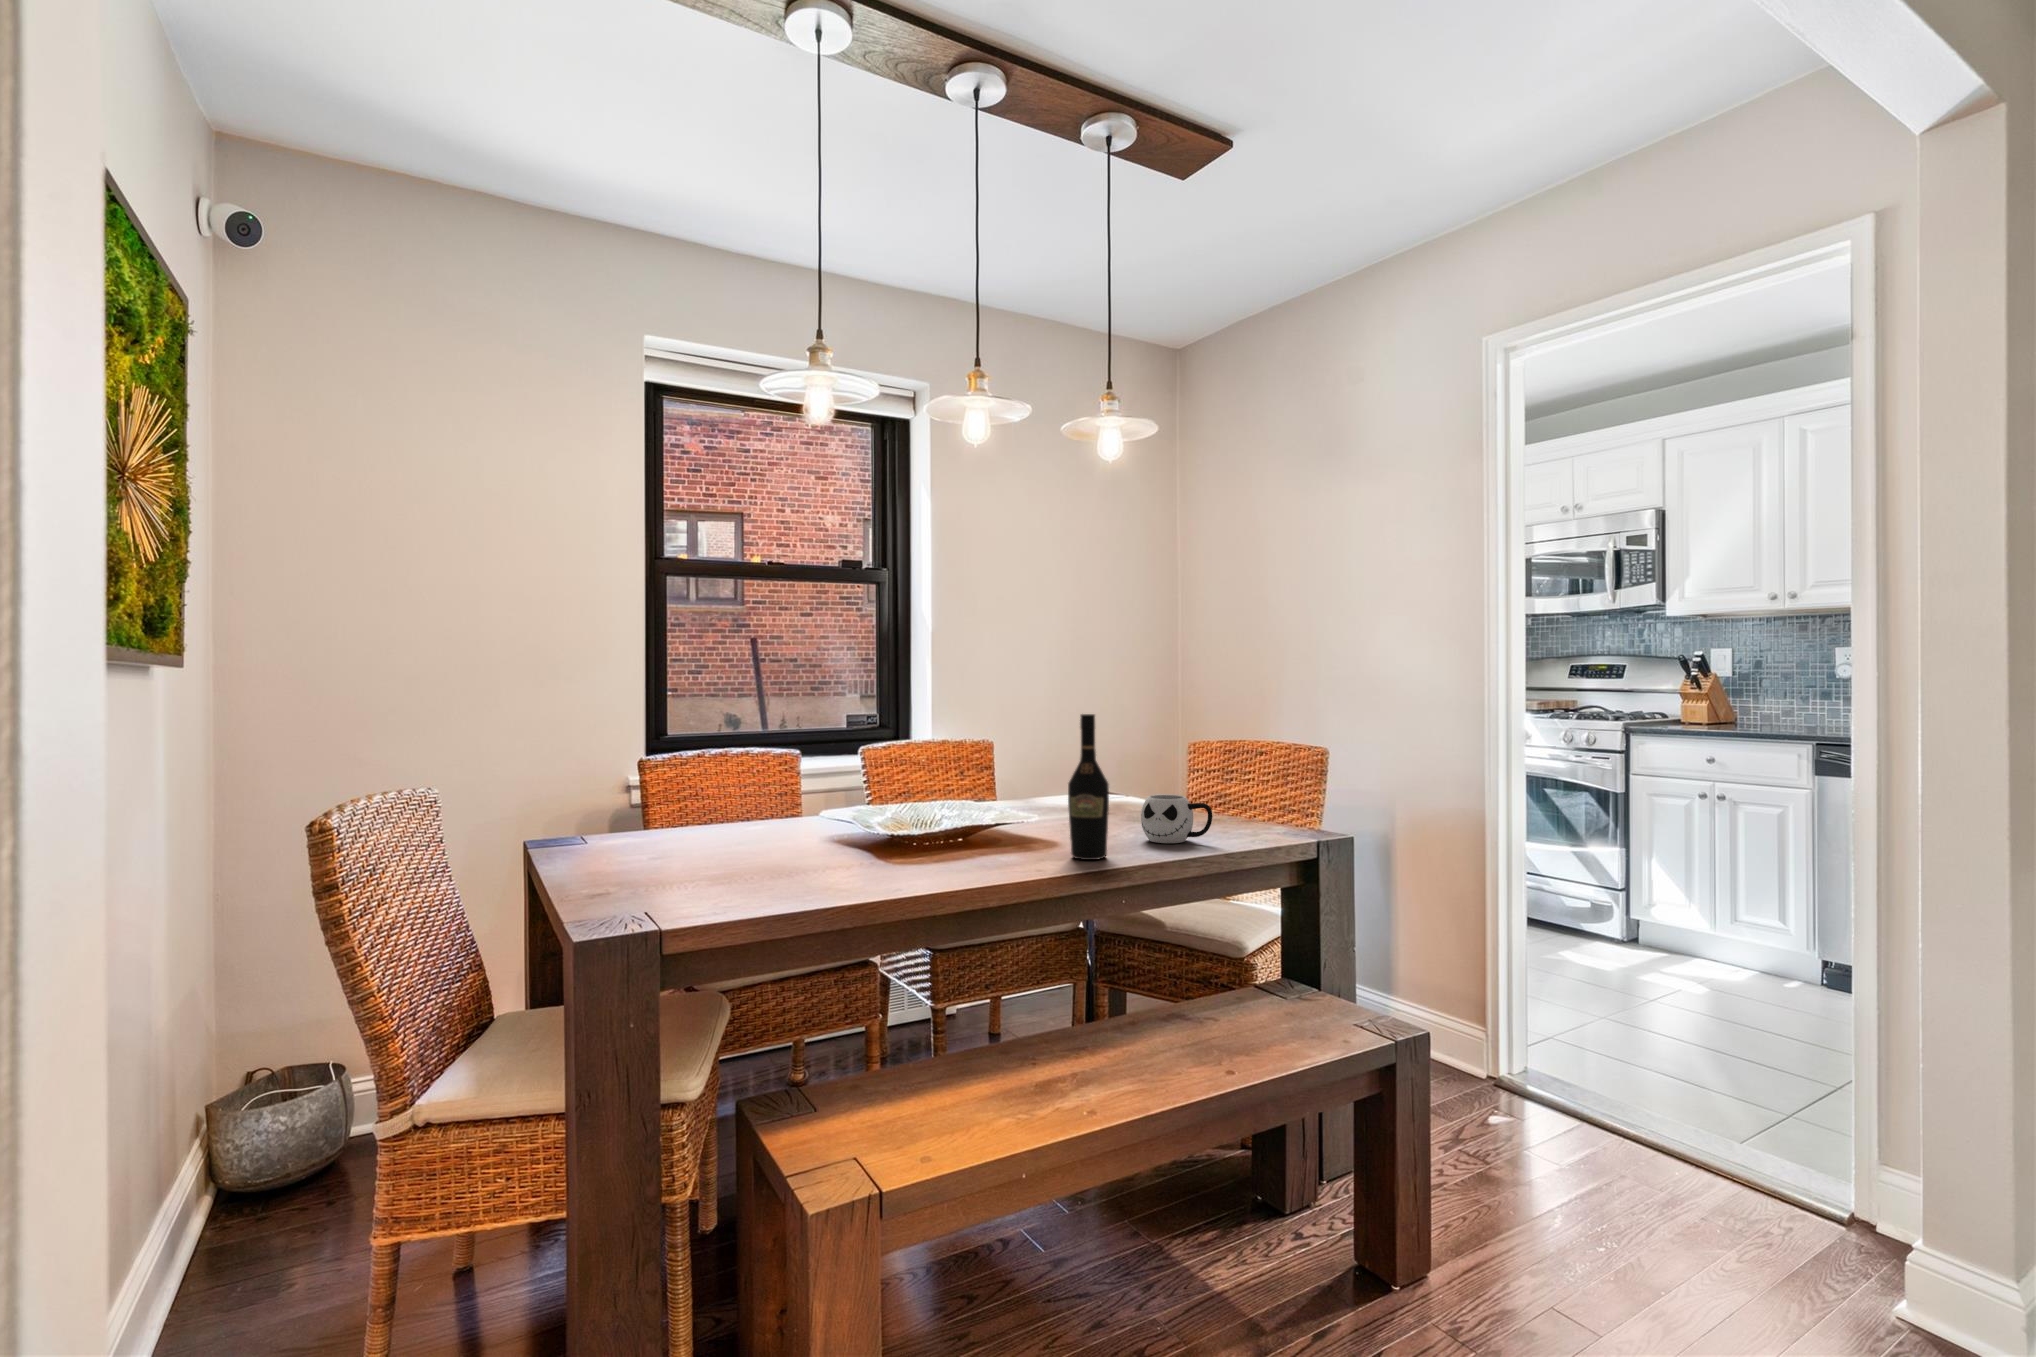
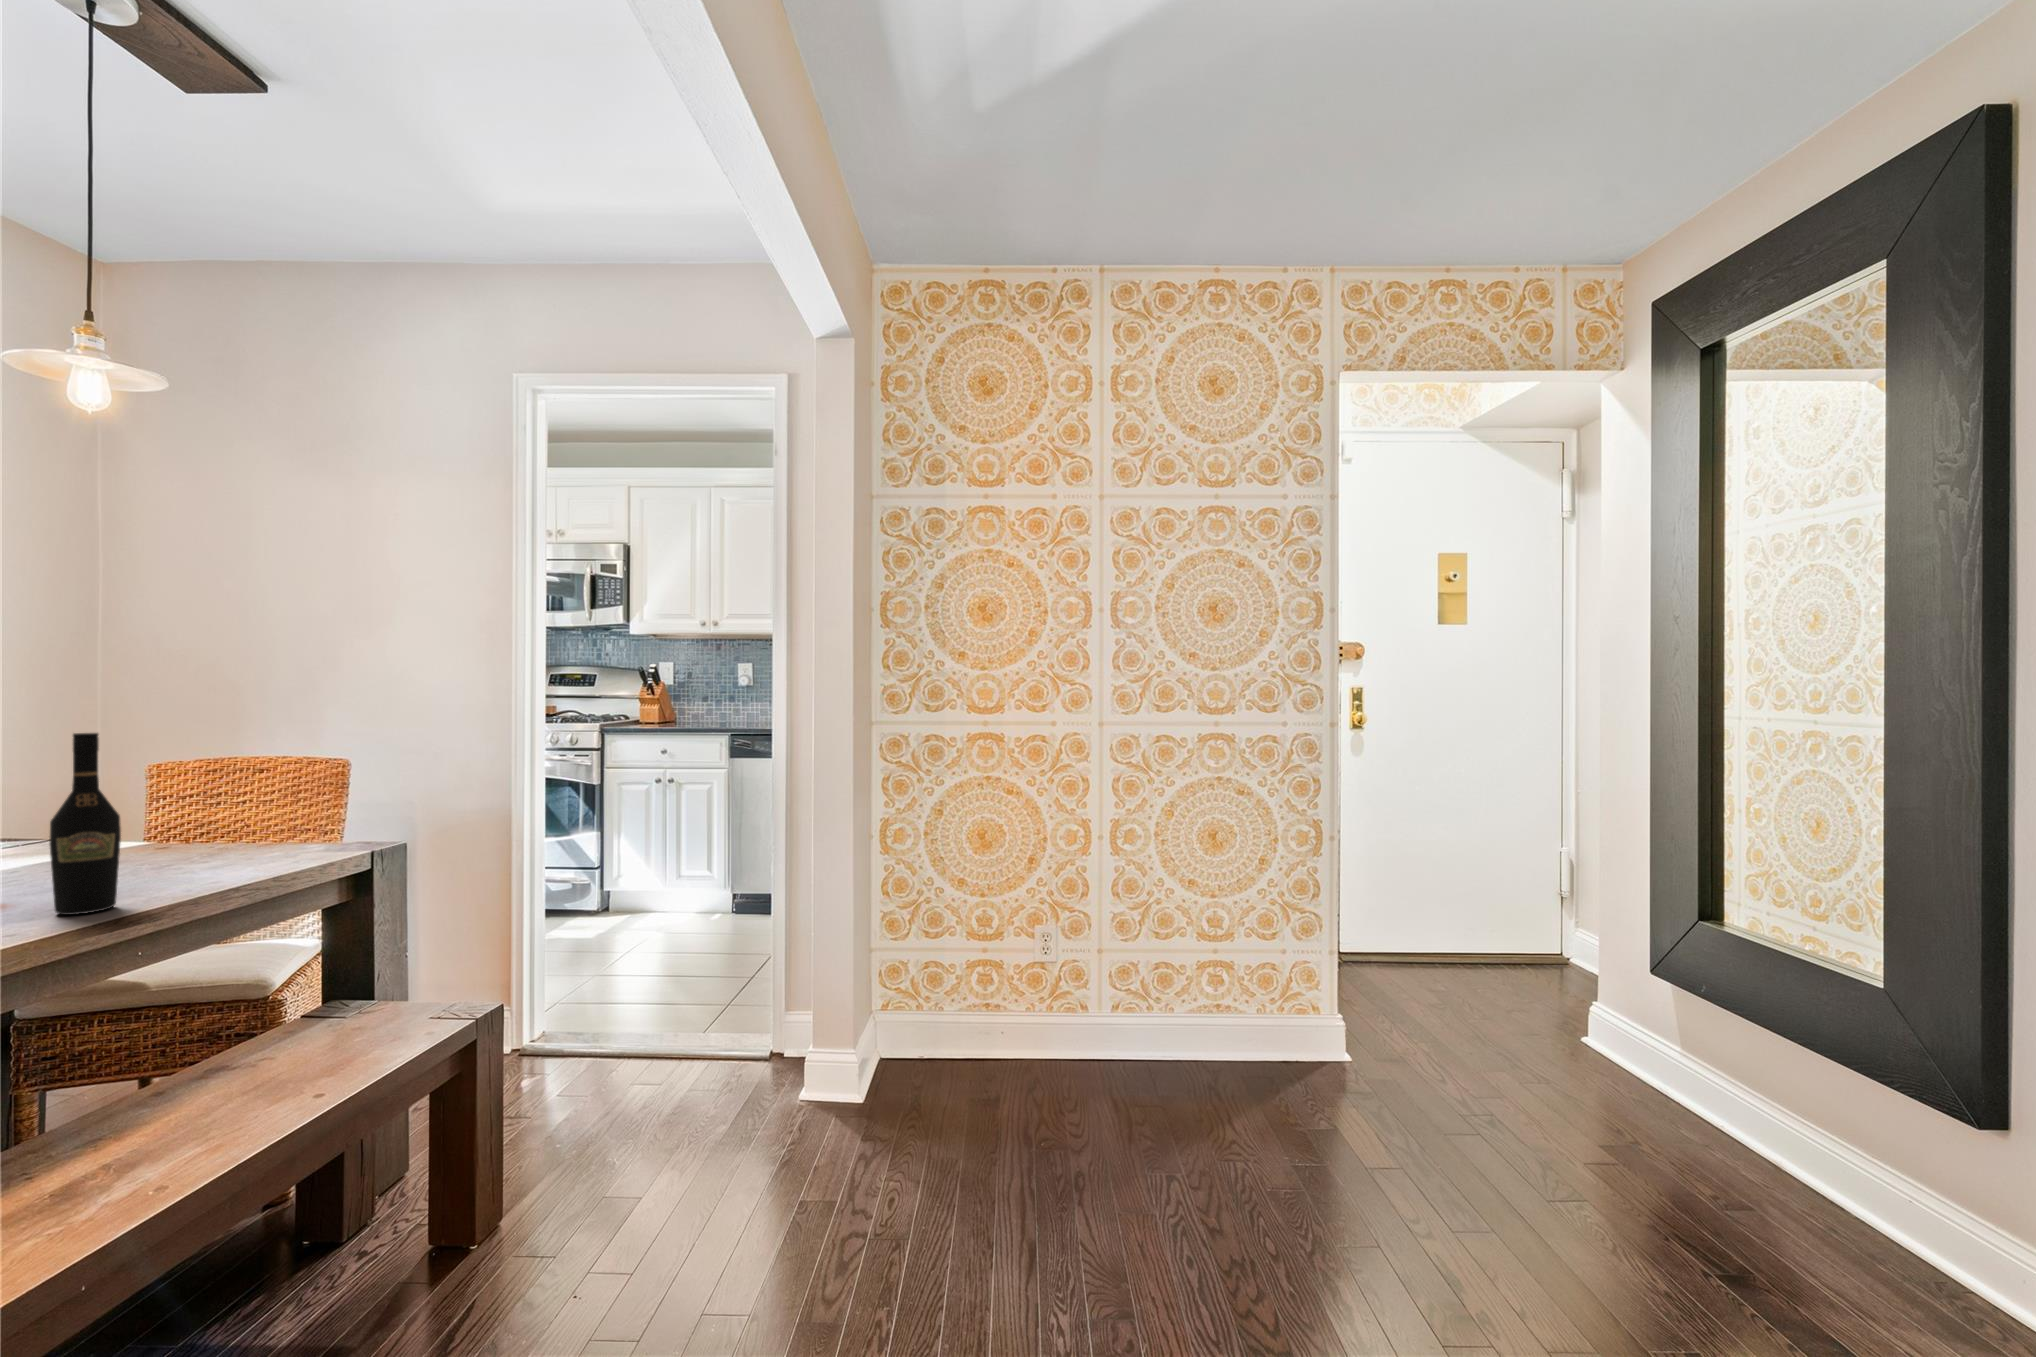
mug: present [1141,794,1212,843] -> none [146,822,256,881]

